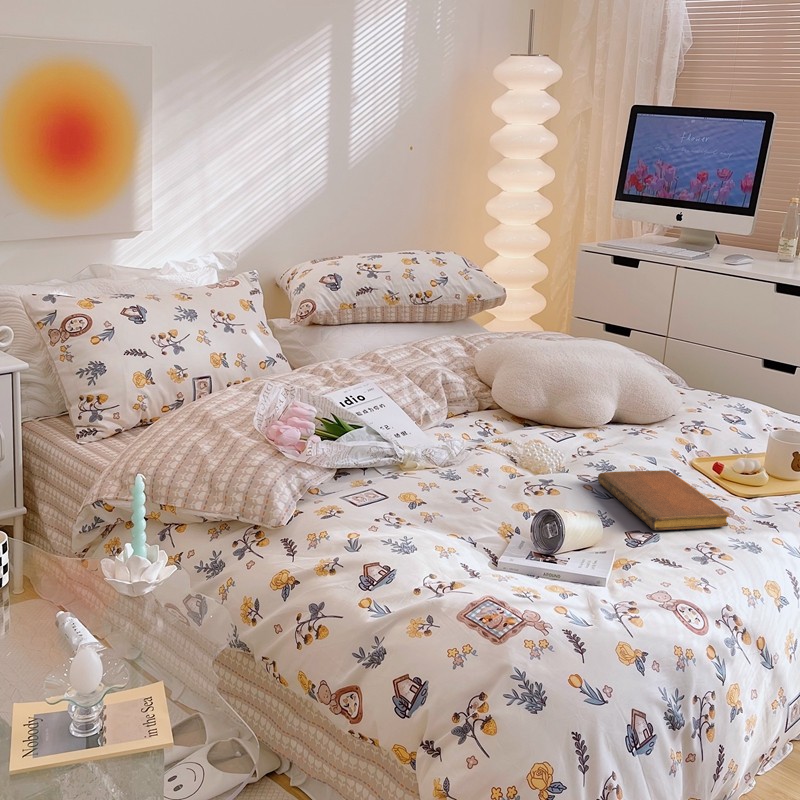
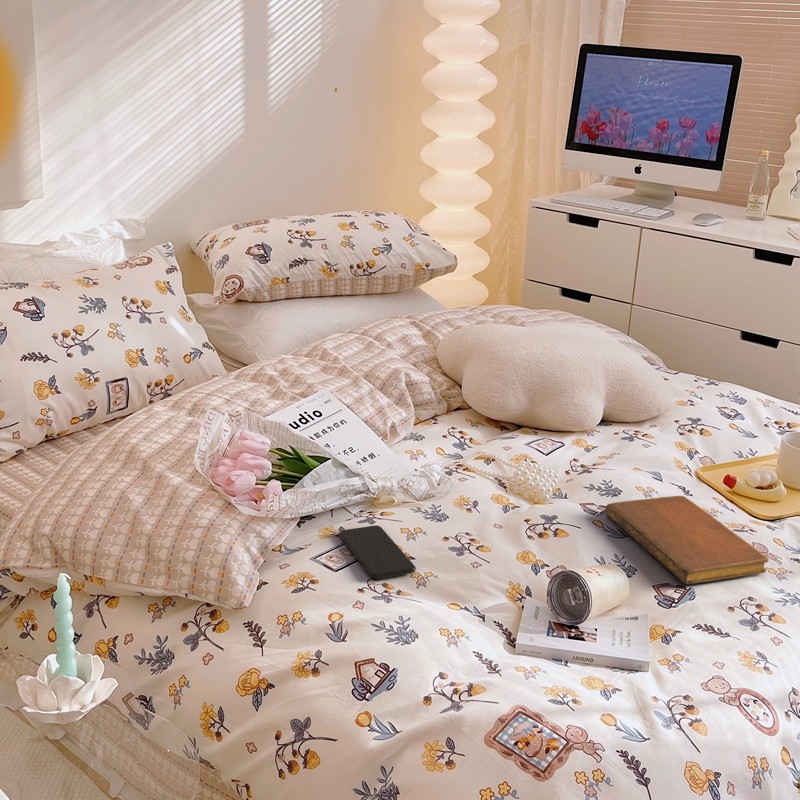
smartphone: none [367,481,425,514] -> present [339,525,416,579]

